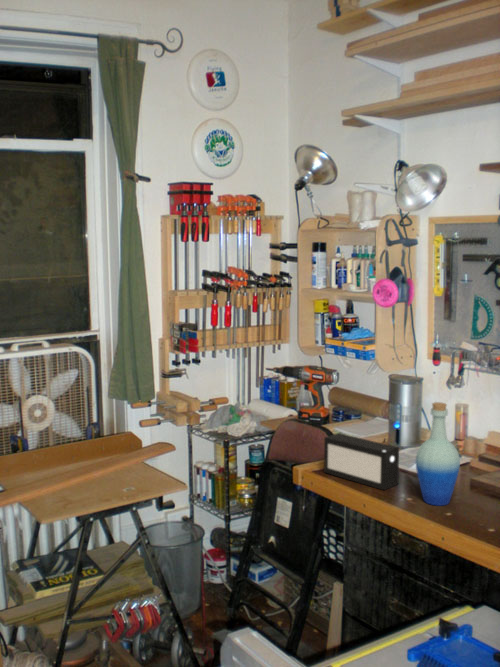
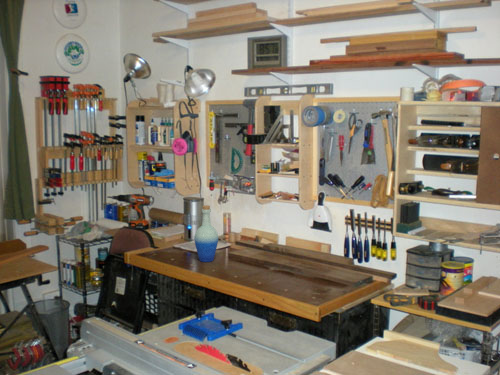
speaker: present [324,433,399,490] -> none [144,229,187,257]

